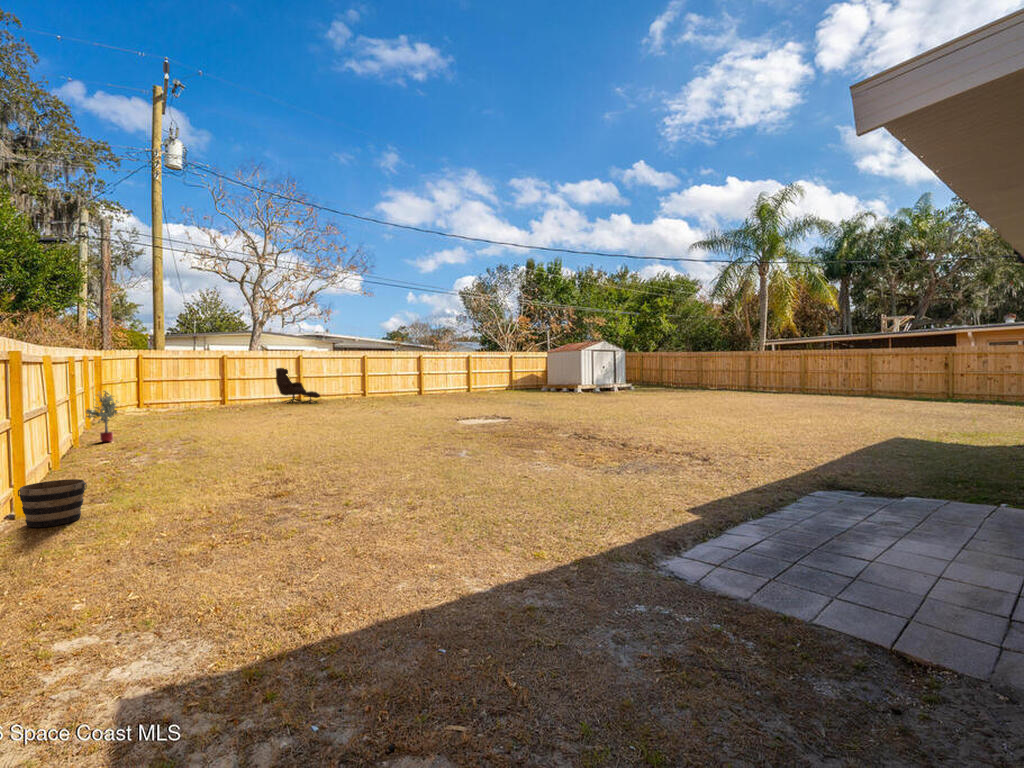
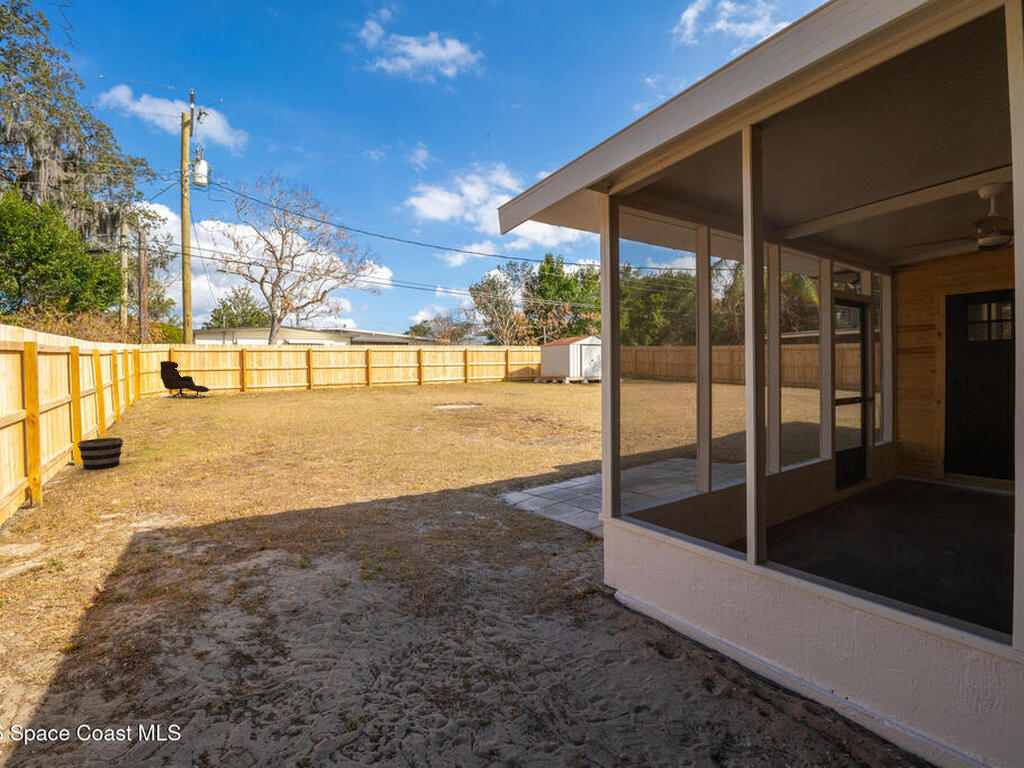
lounge chair: present [276,368,320,403] -> present [160,361,209,398]
potted tree: present [86,391,118,442] -> none [125,377,152,419]

